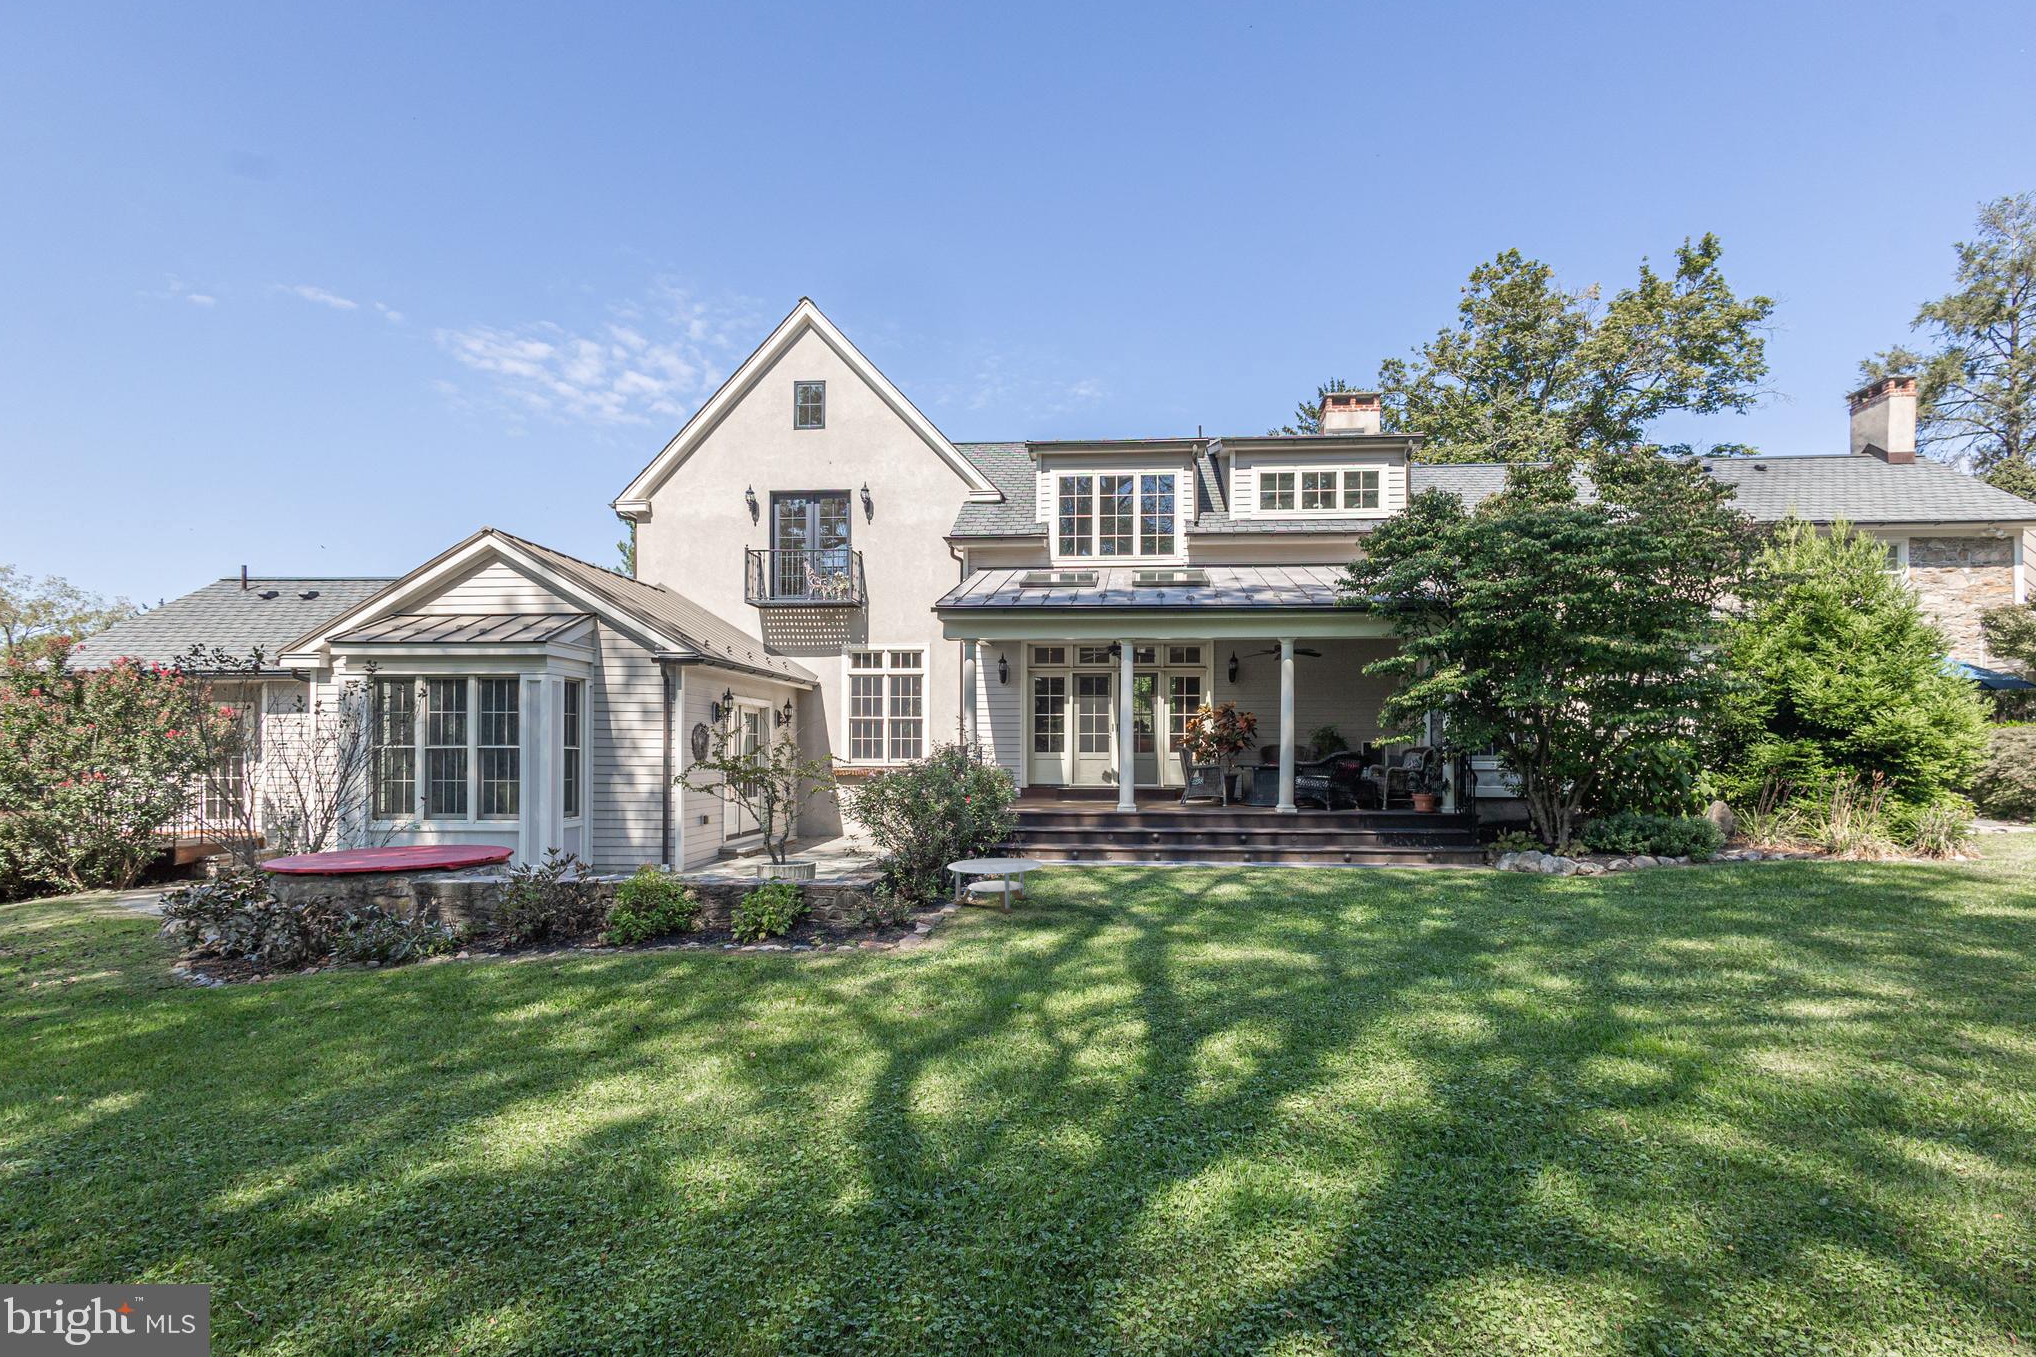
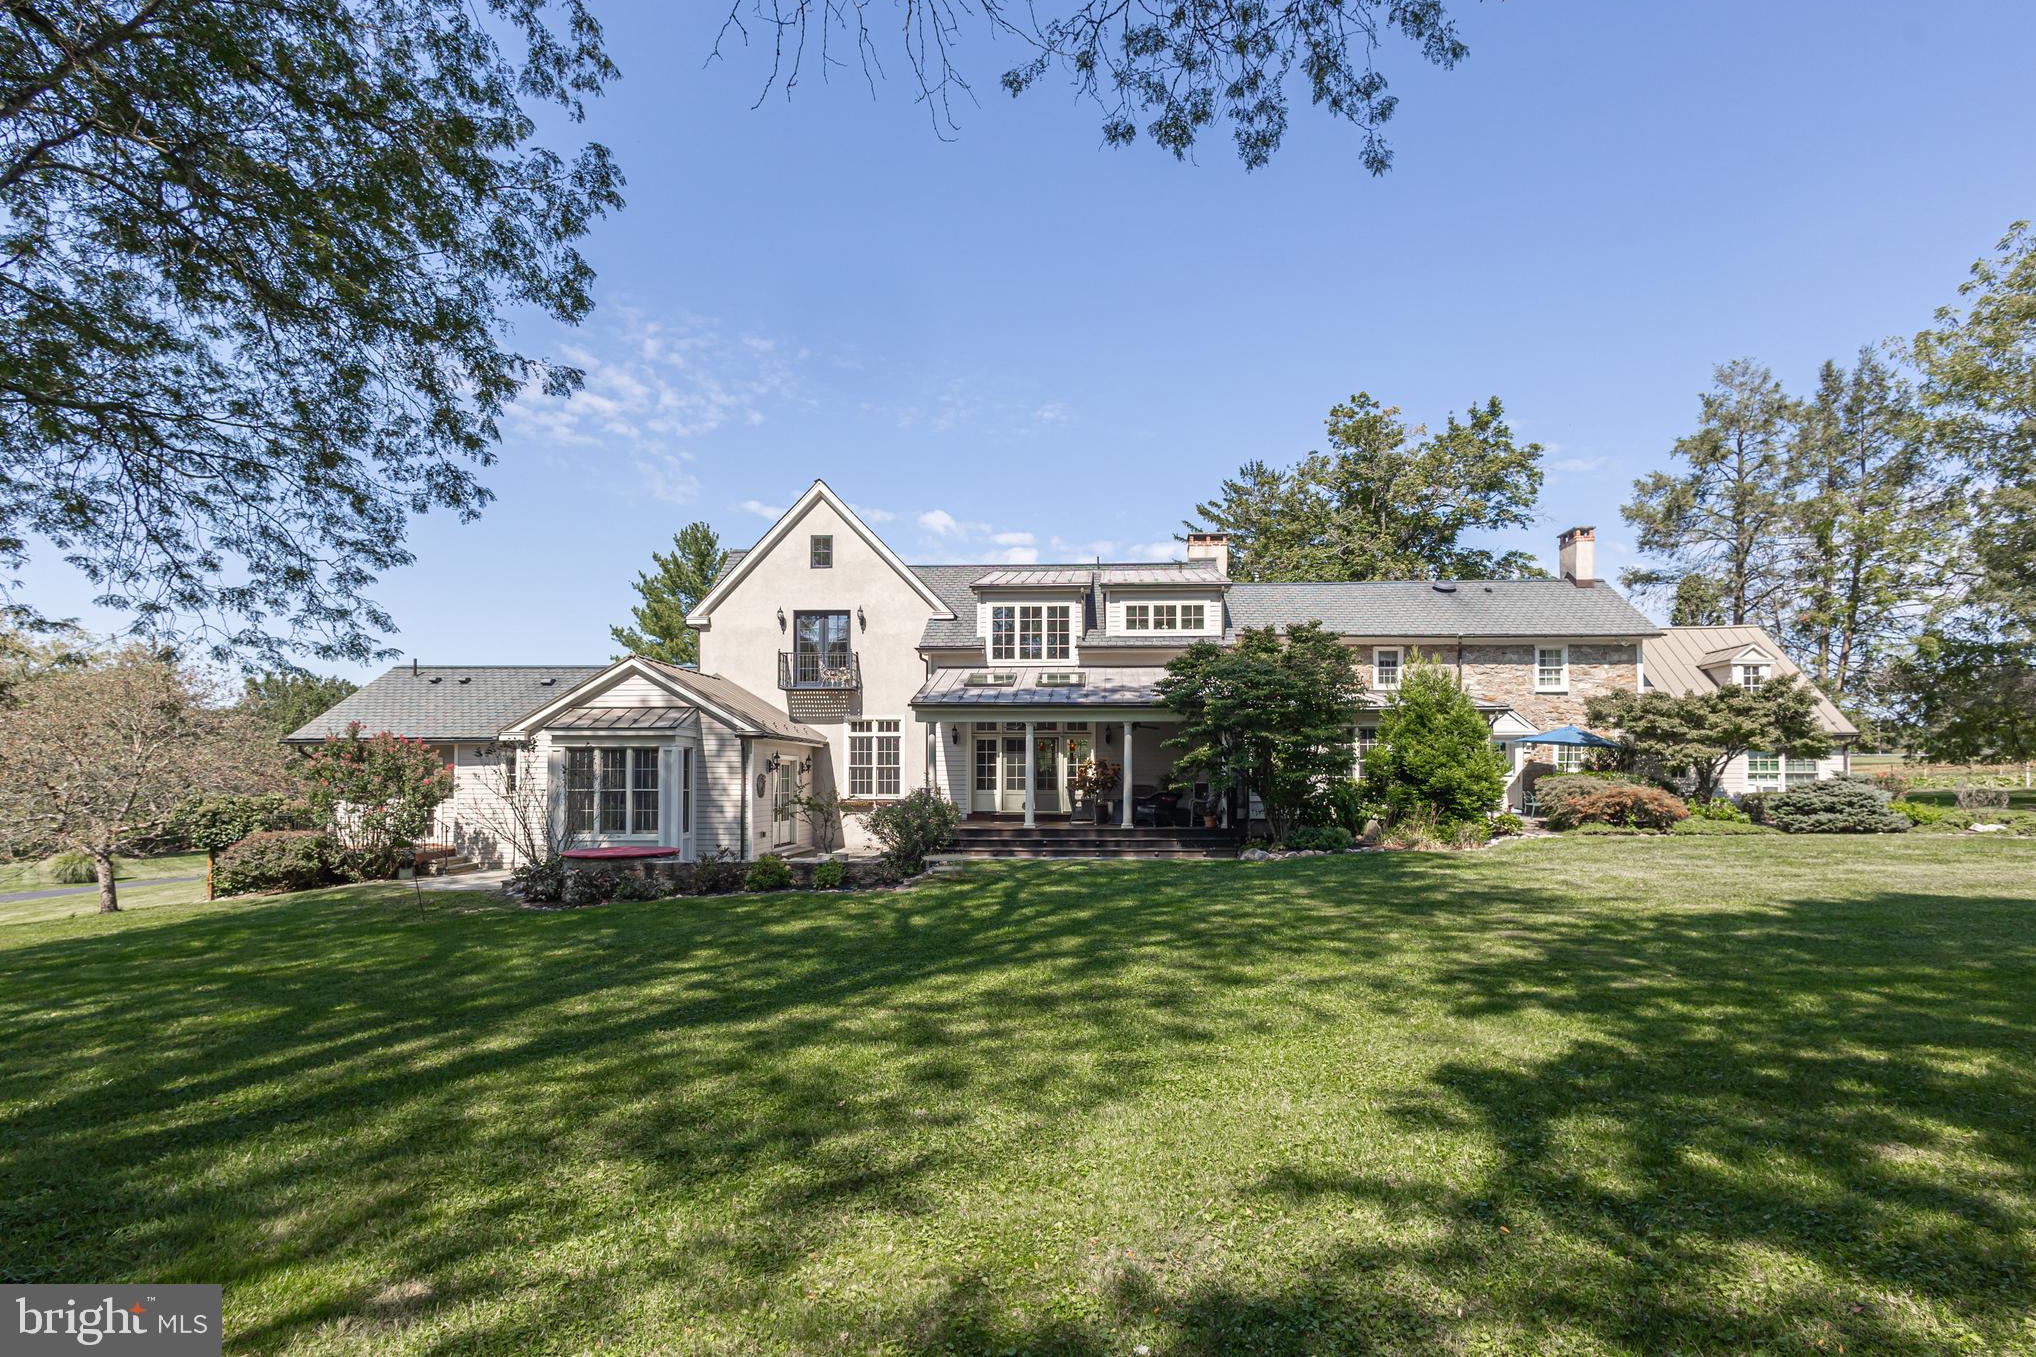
potted tree: none [88,825,127,891] -> present [395,839,415,879]

